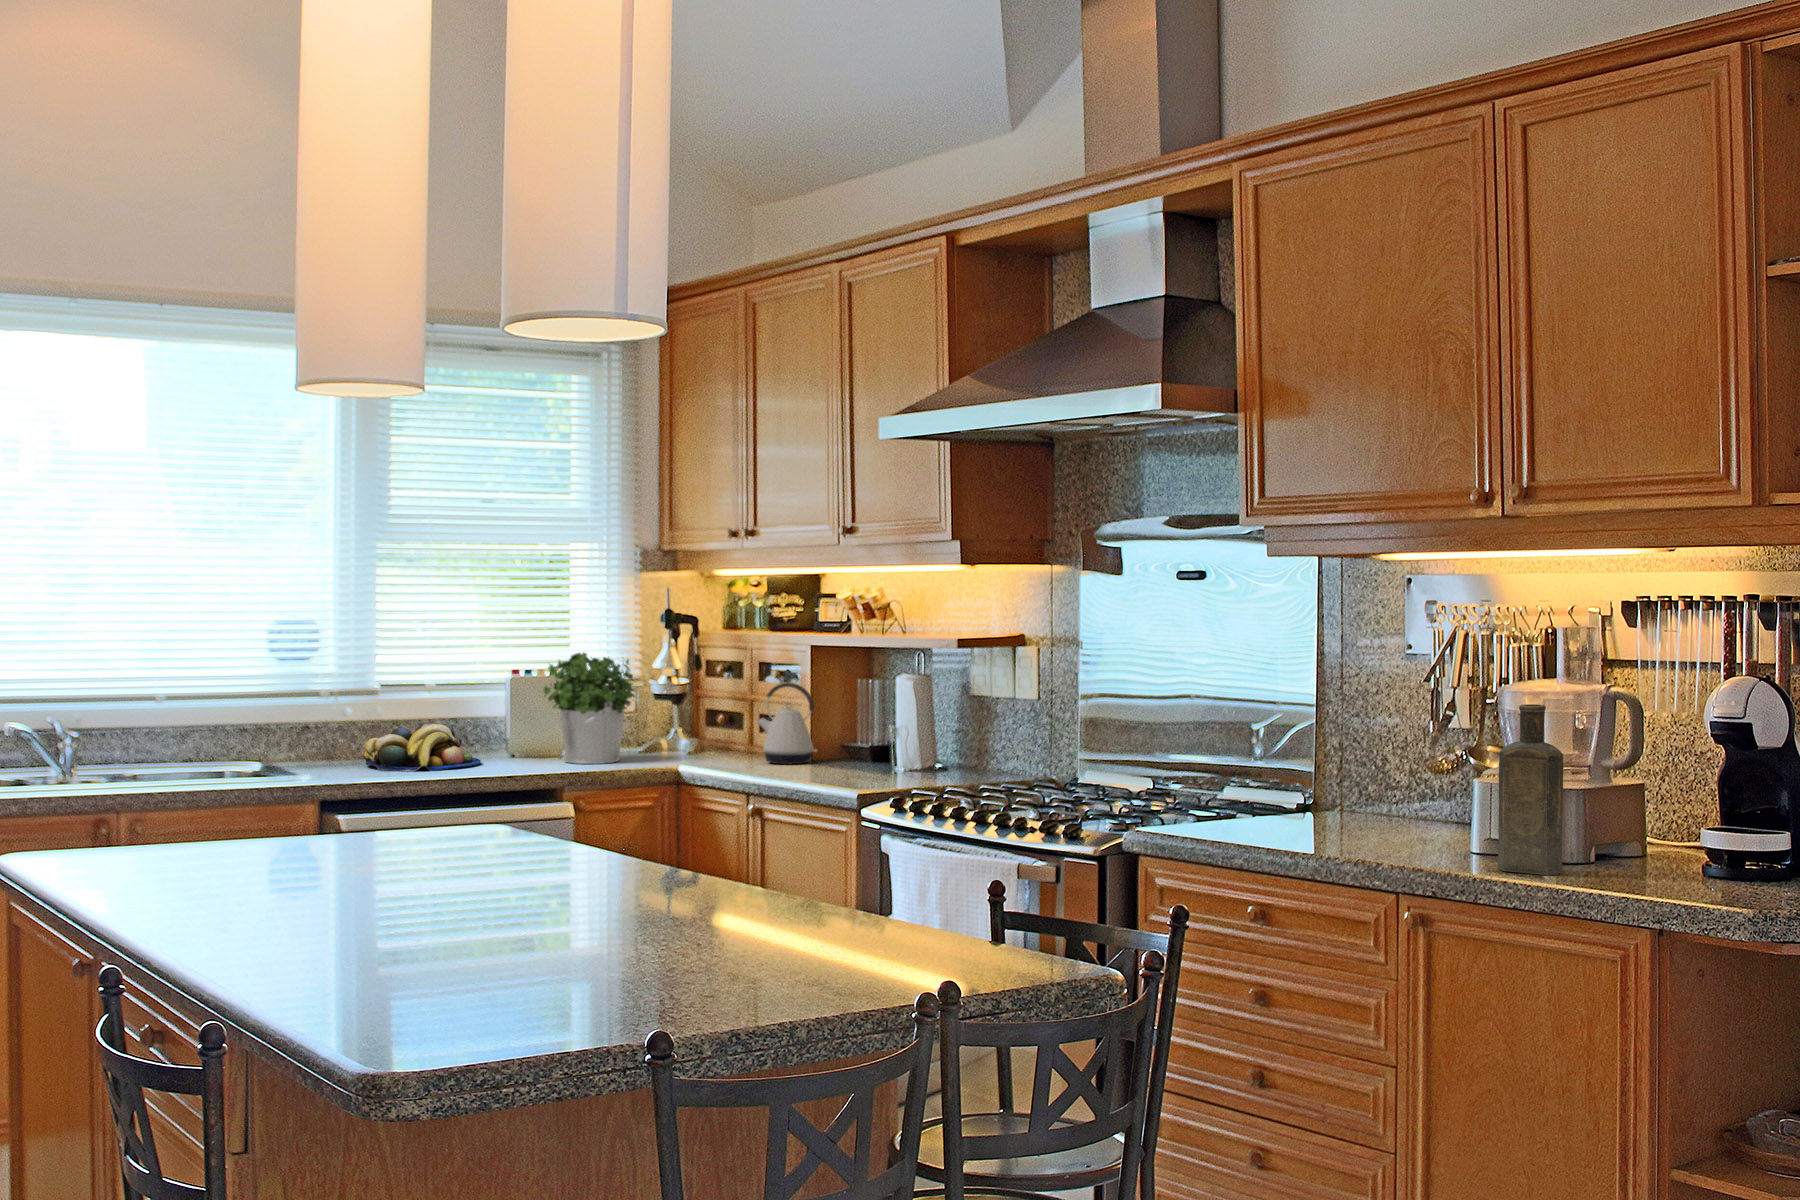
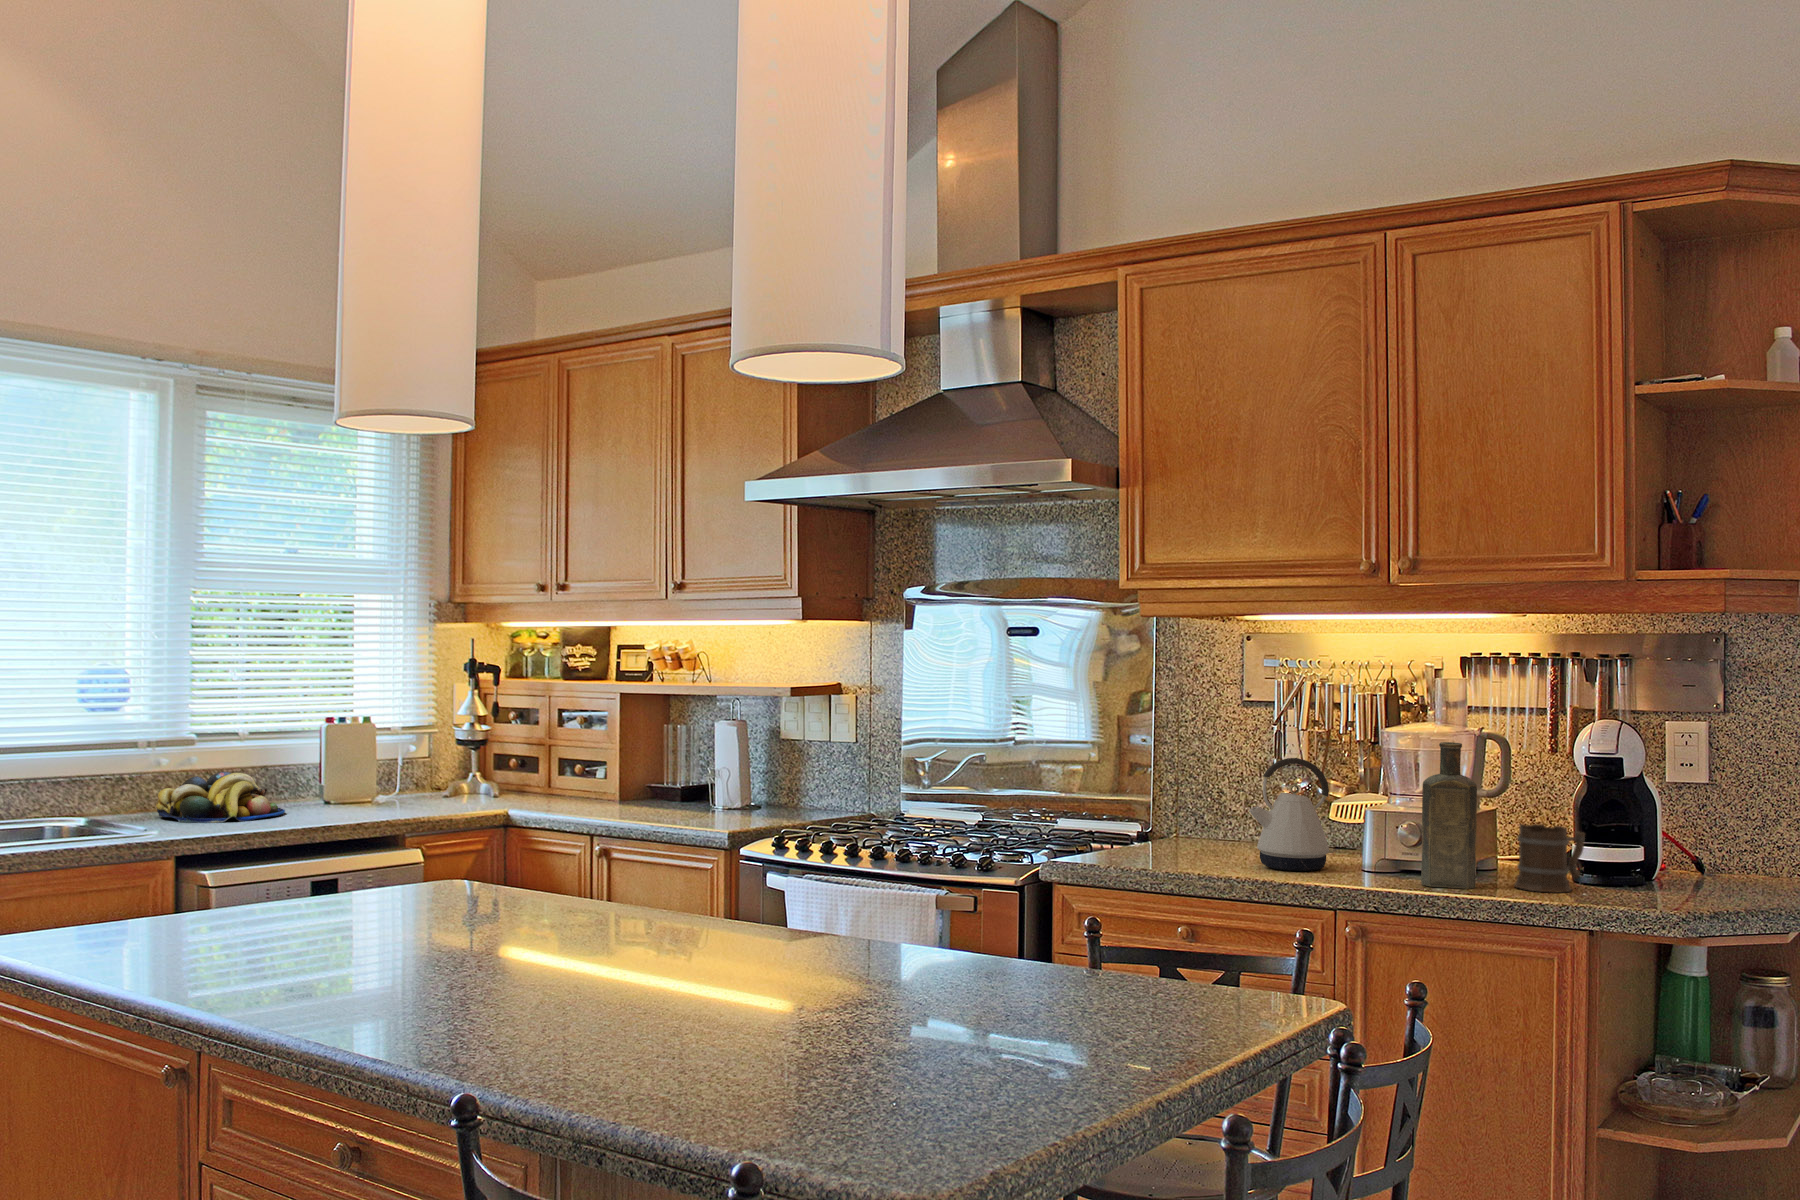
potted plant: present [544,653,635,764] -> none [349,699,446,811]
kettle: present [758,683,817,764] -> present [1249,758,1334,871]
mug: none [1608,801,1704,883] -> present [1514,824,1585,893]

